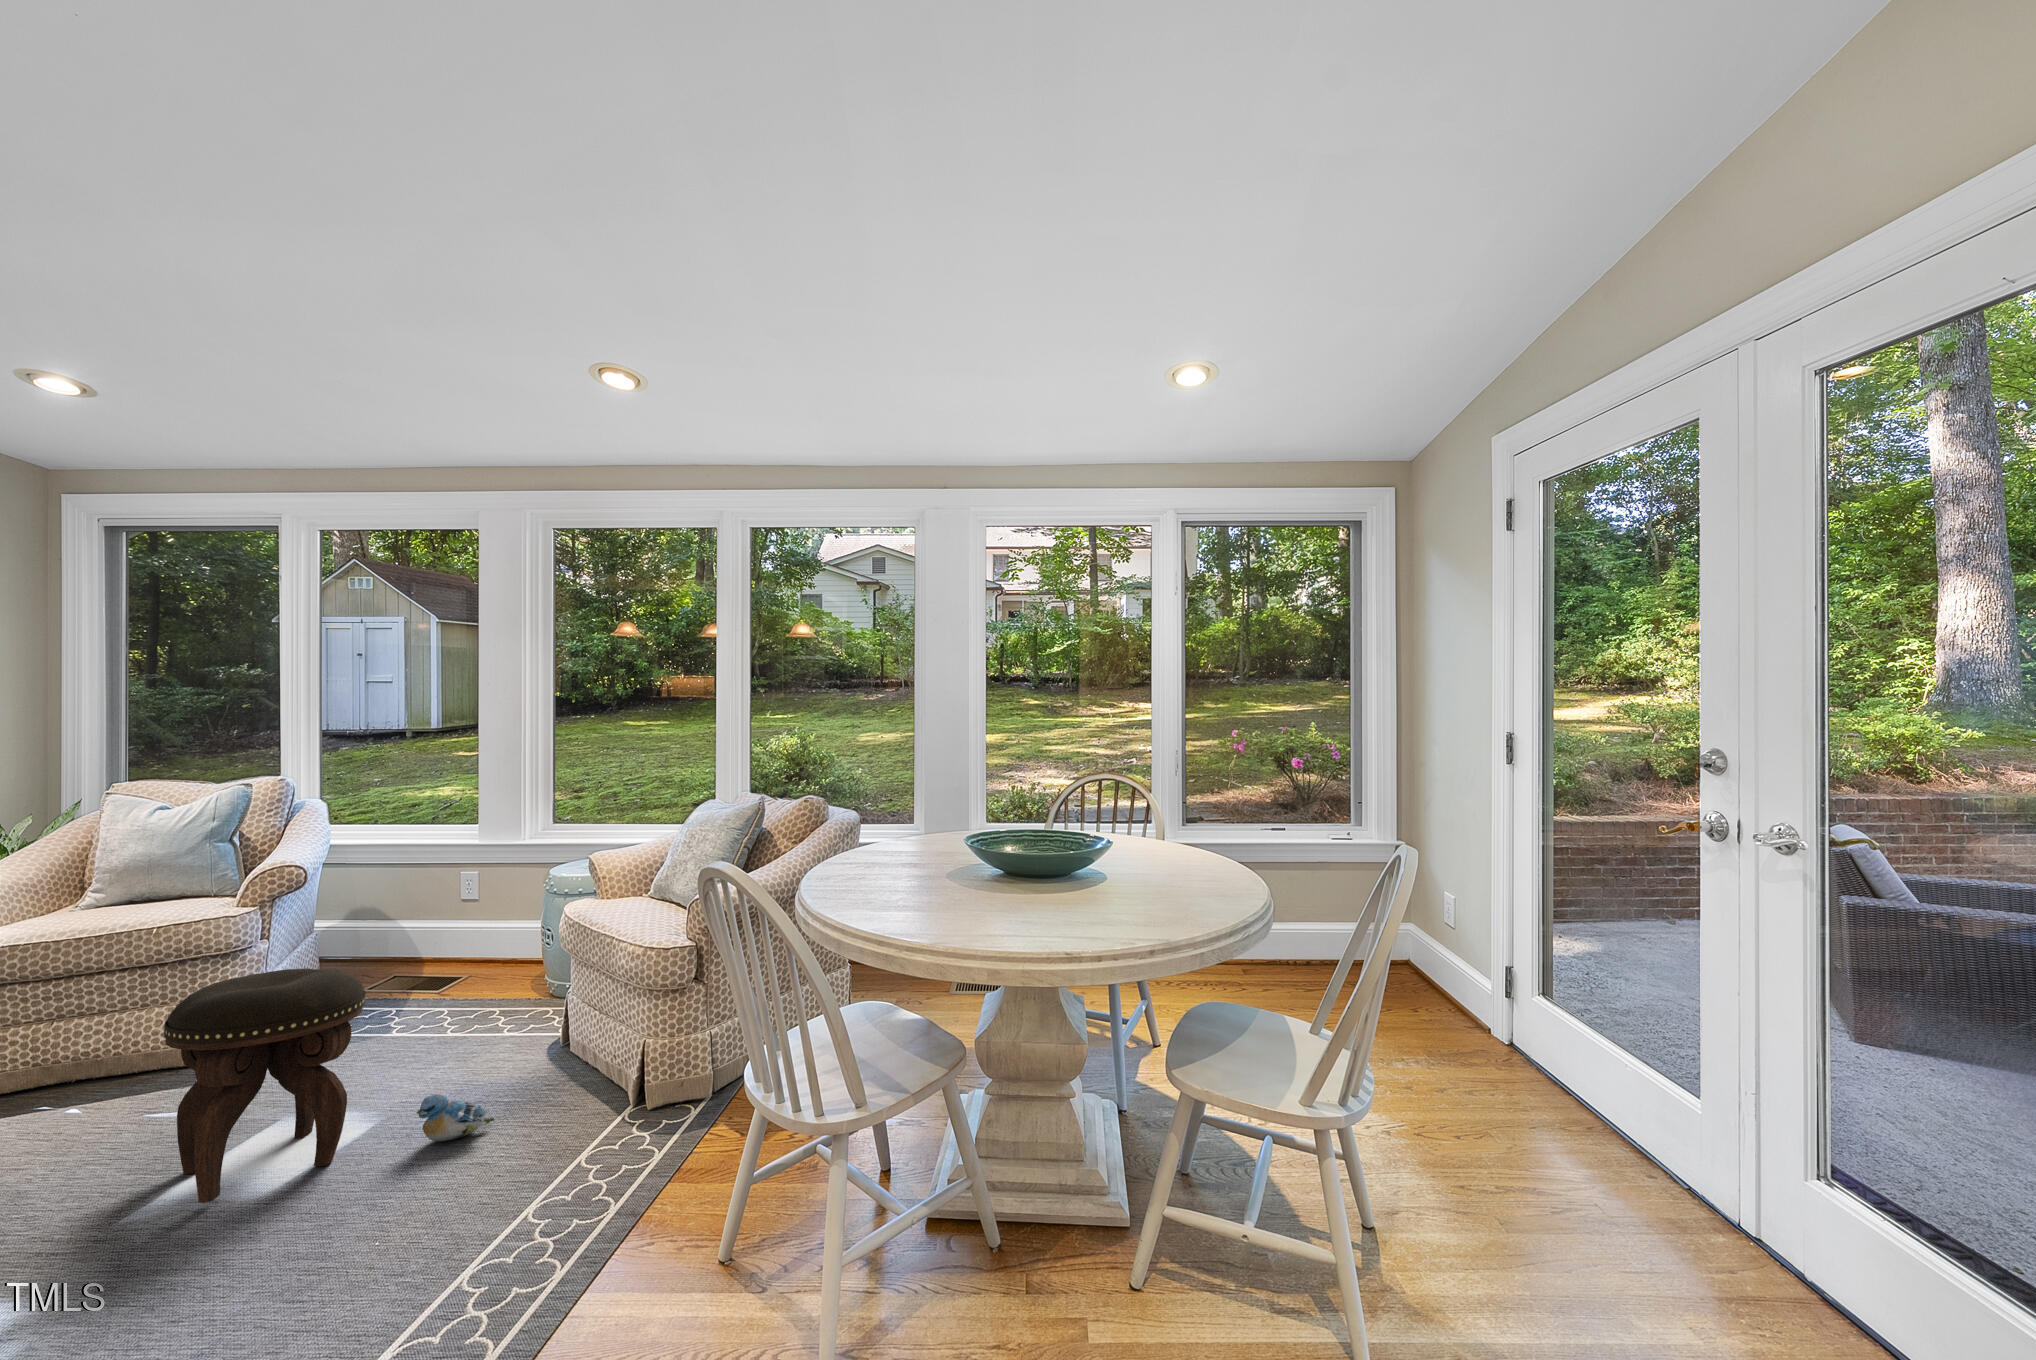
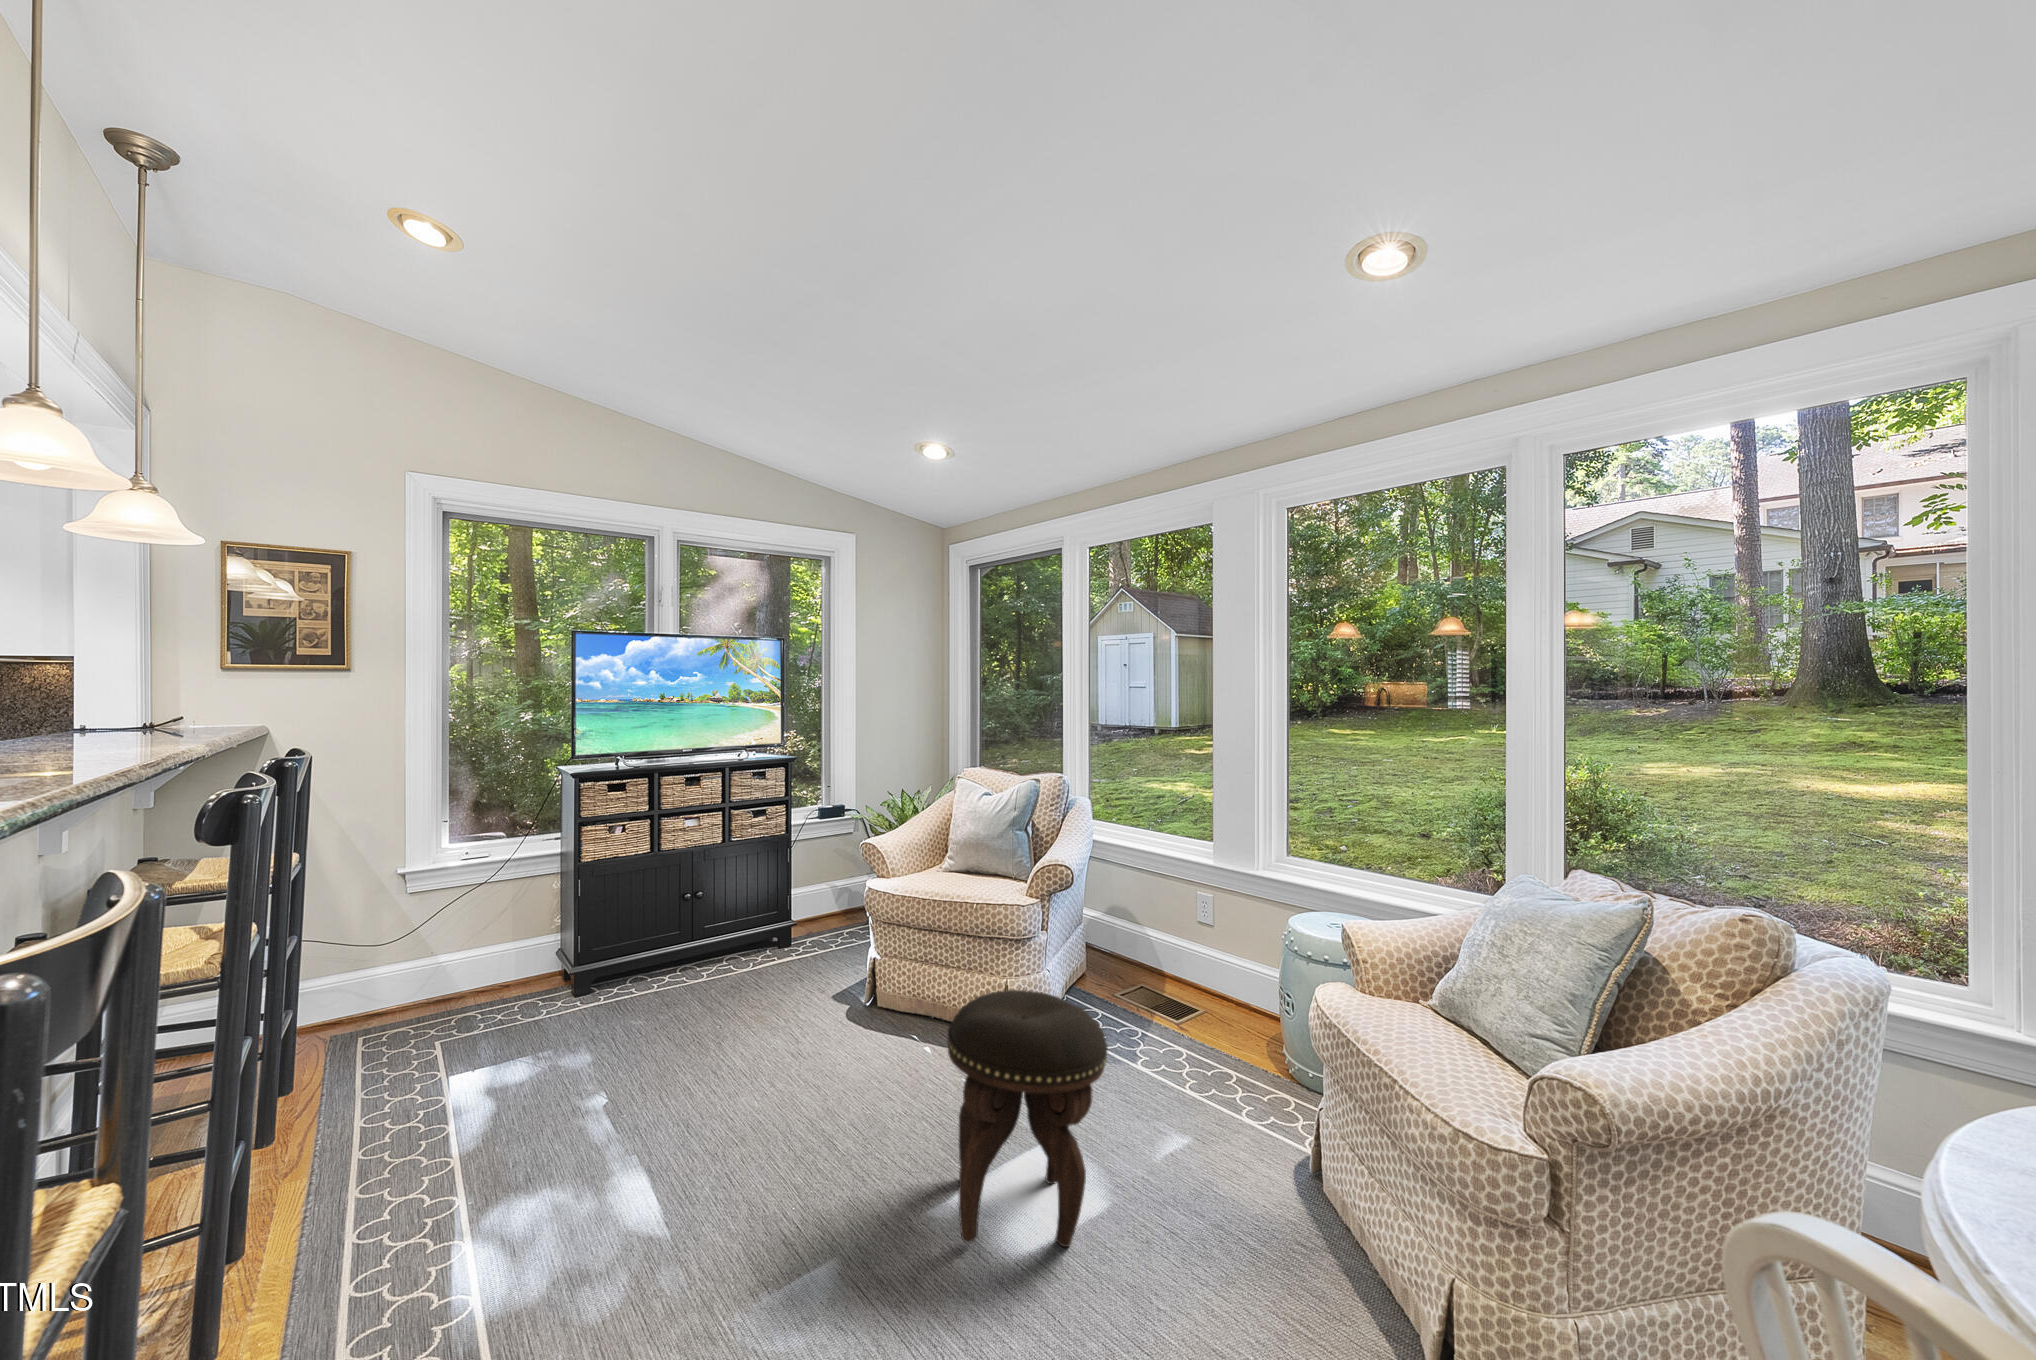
plush toy: present [416,1094,494,1141] -> none [1151,1214,1236,1293]

